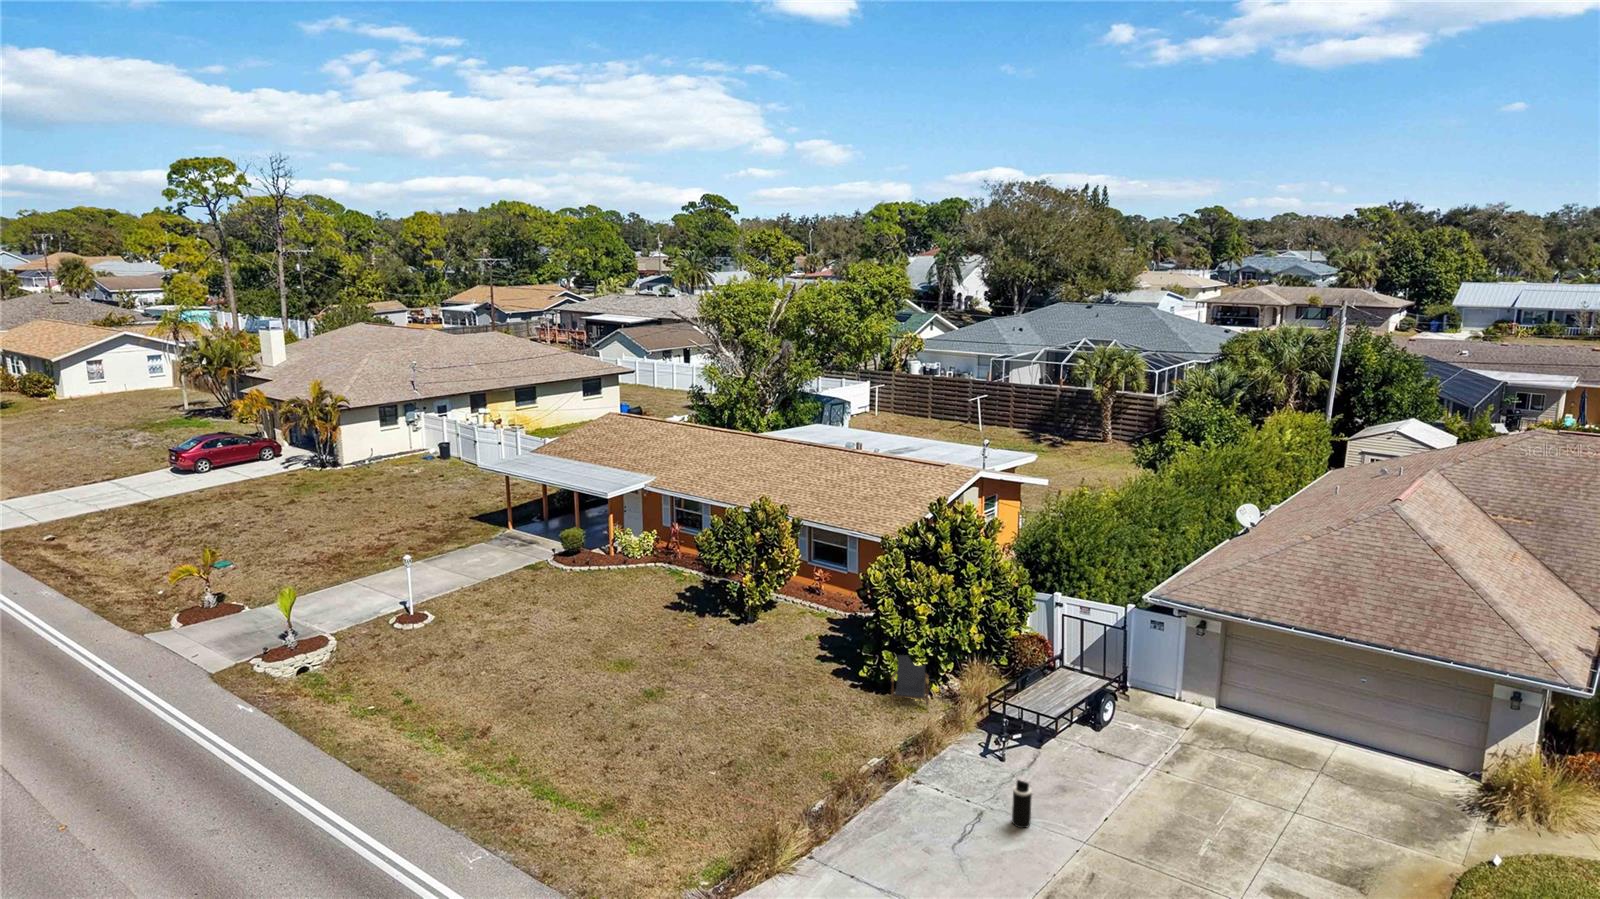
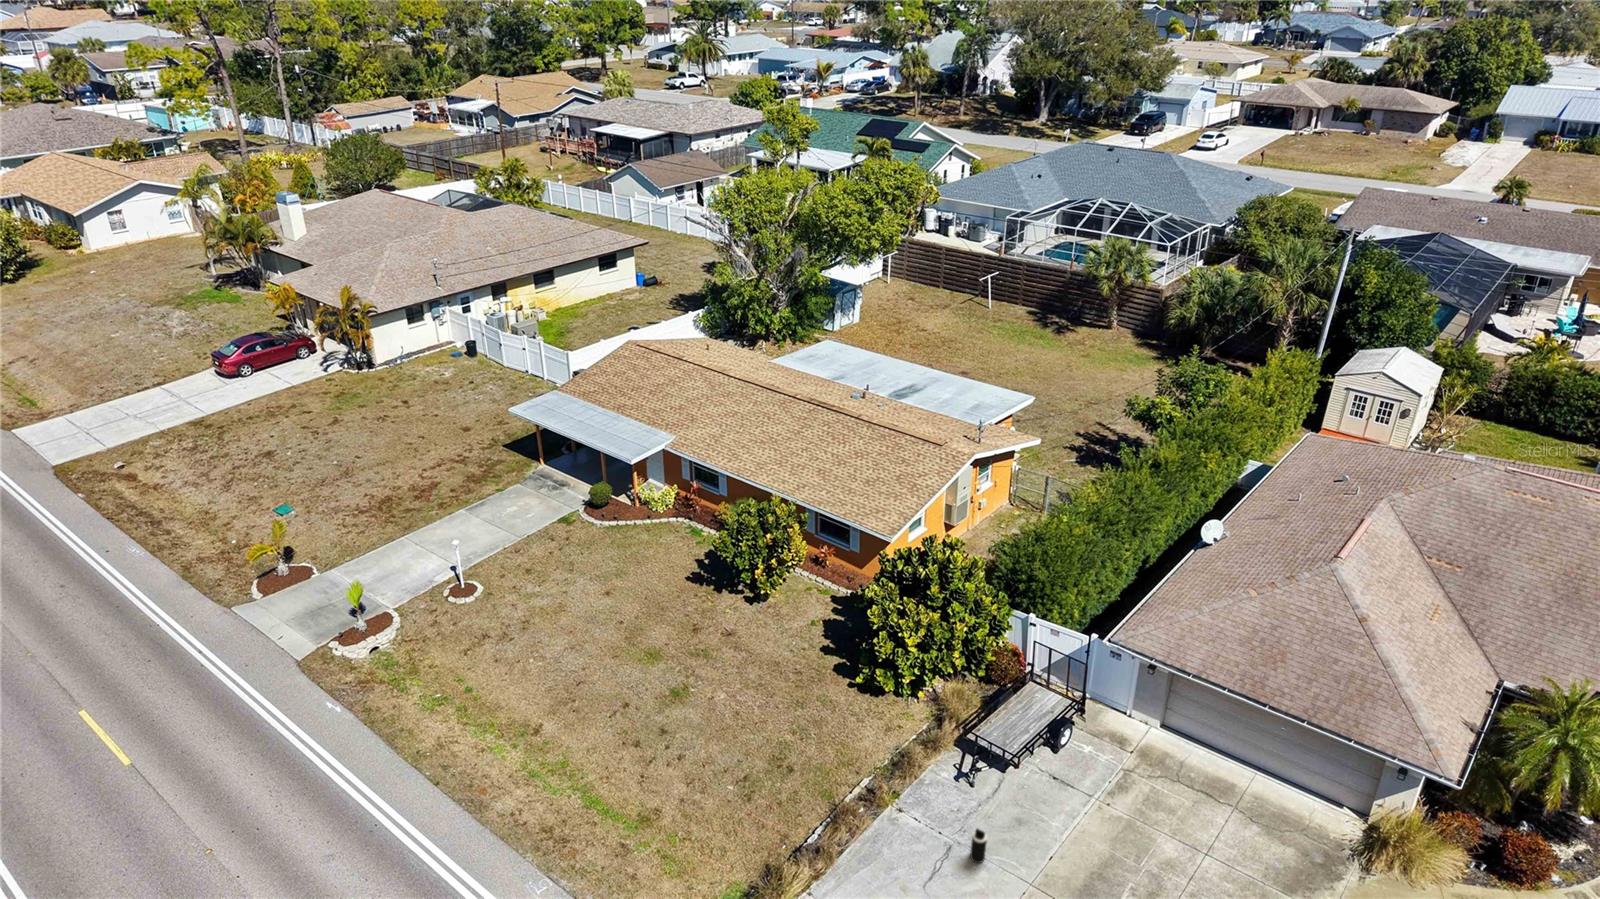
lounge chair: present [891,655,929,708] -> none [881,672,914,722]

